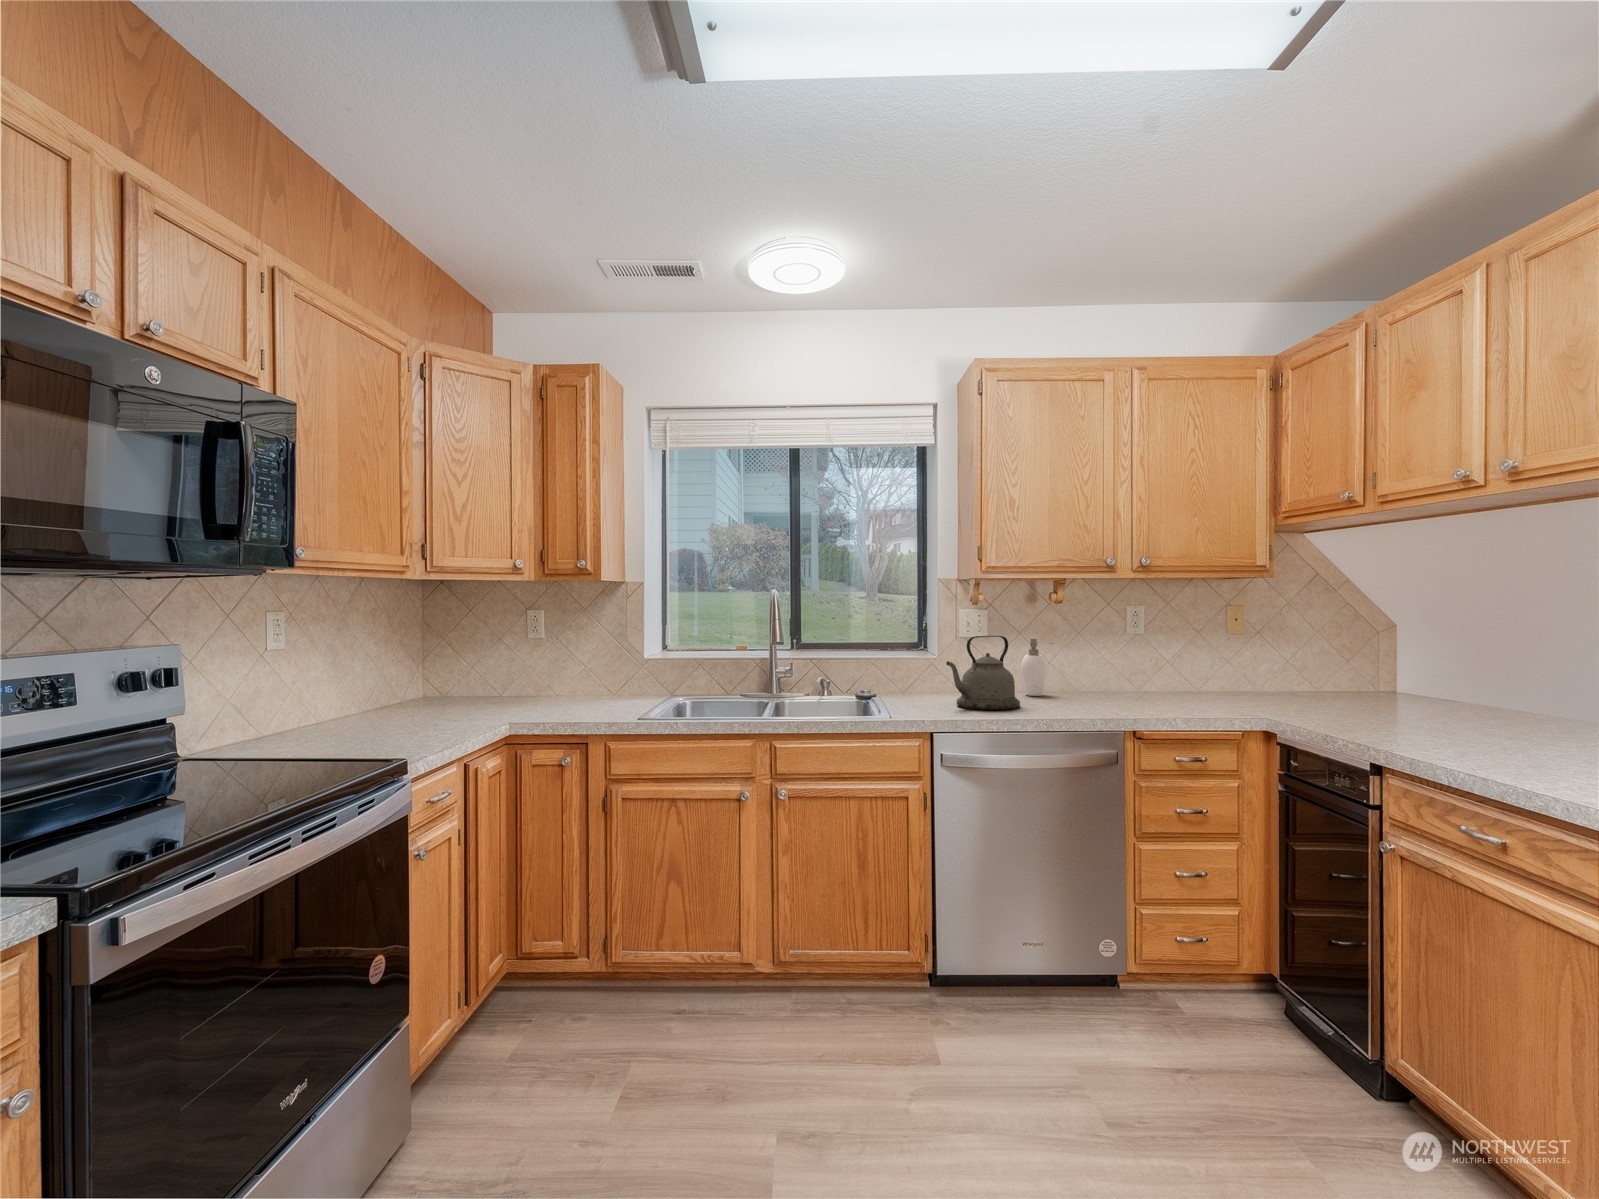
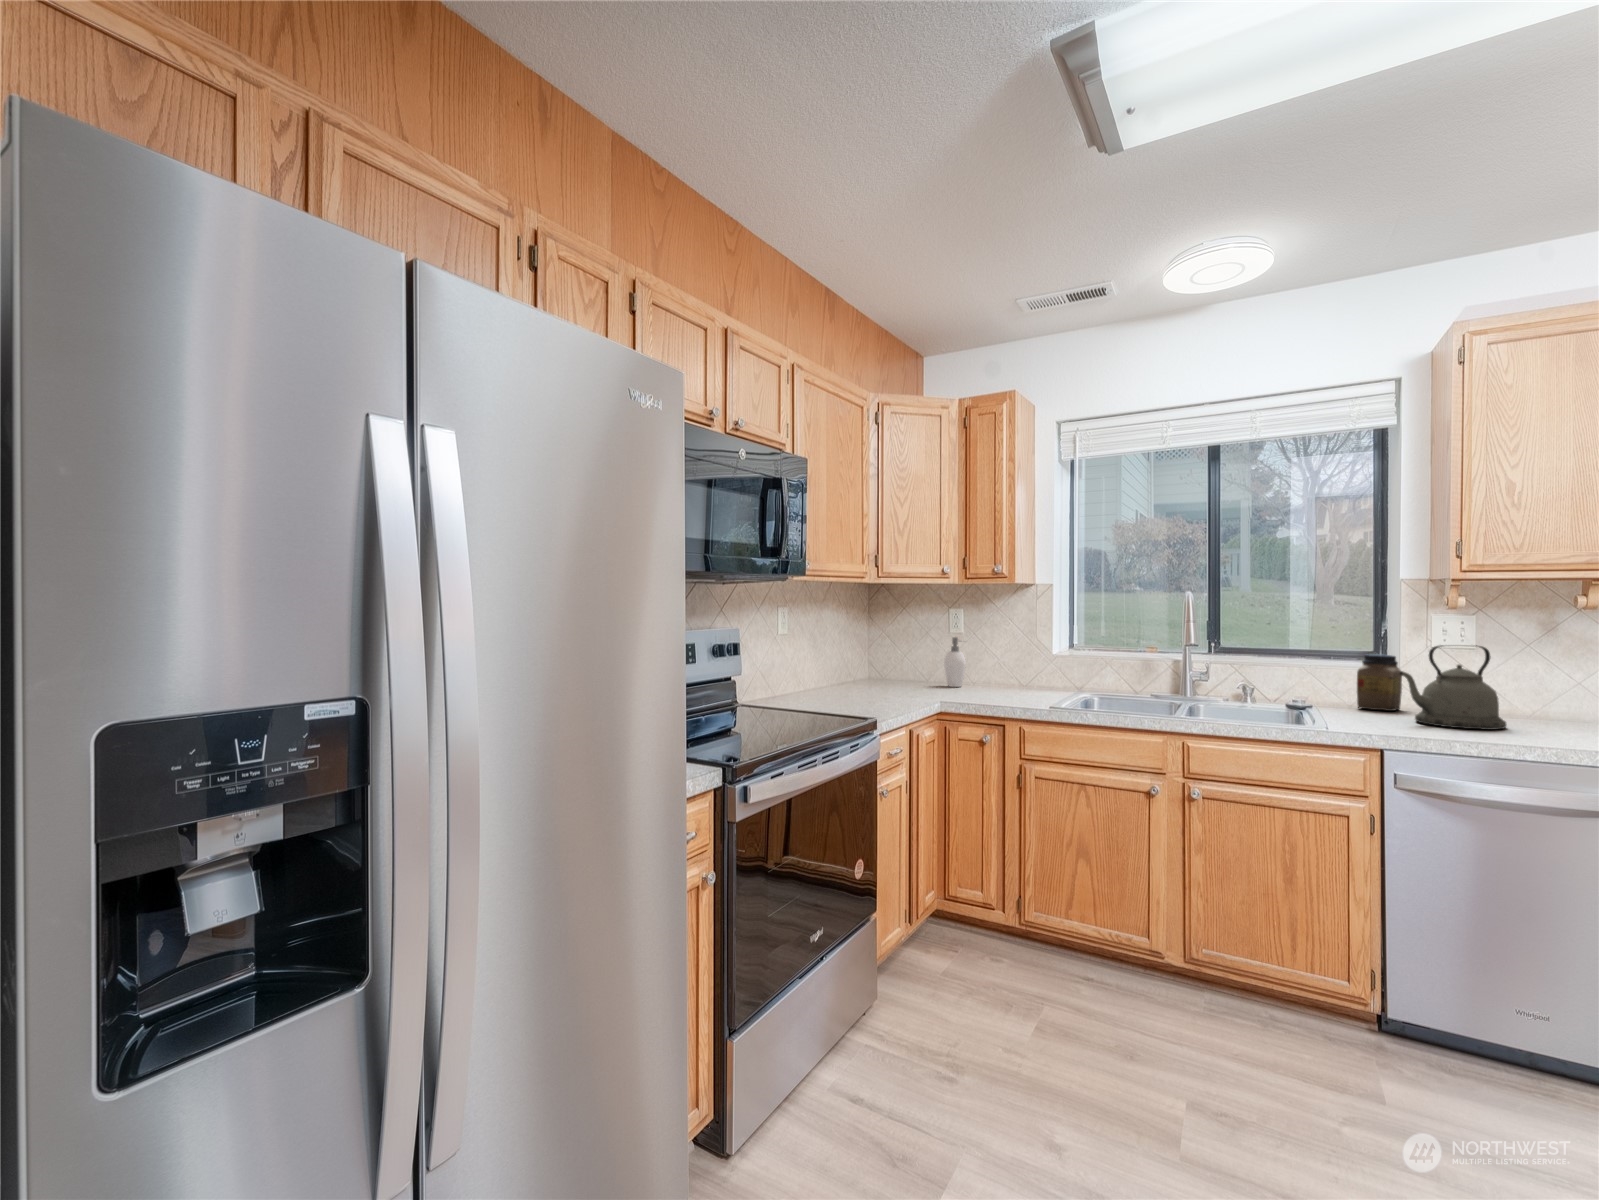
soap dispenser: present [1021,639,1053,696] -> present [944,637,966,687]
jar: none [911,645,944,696] -> present [1357,654,1402,711]

